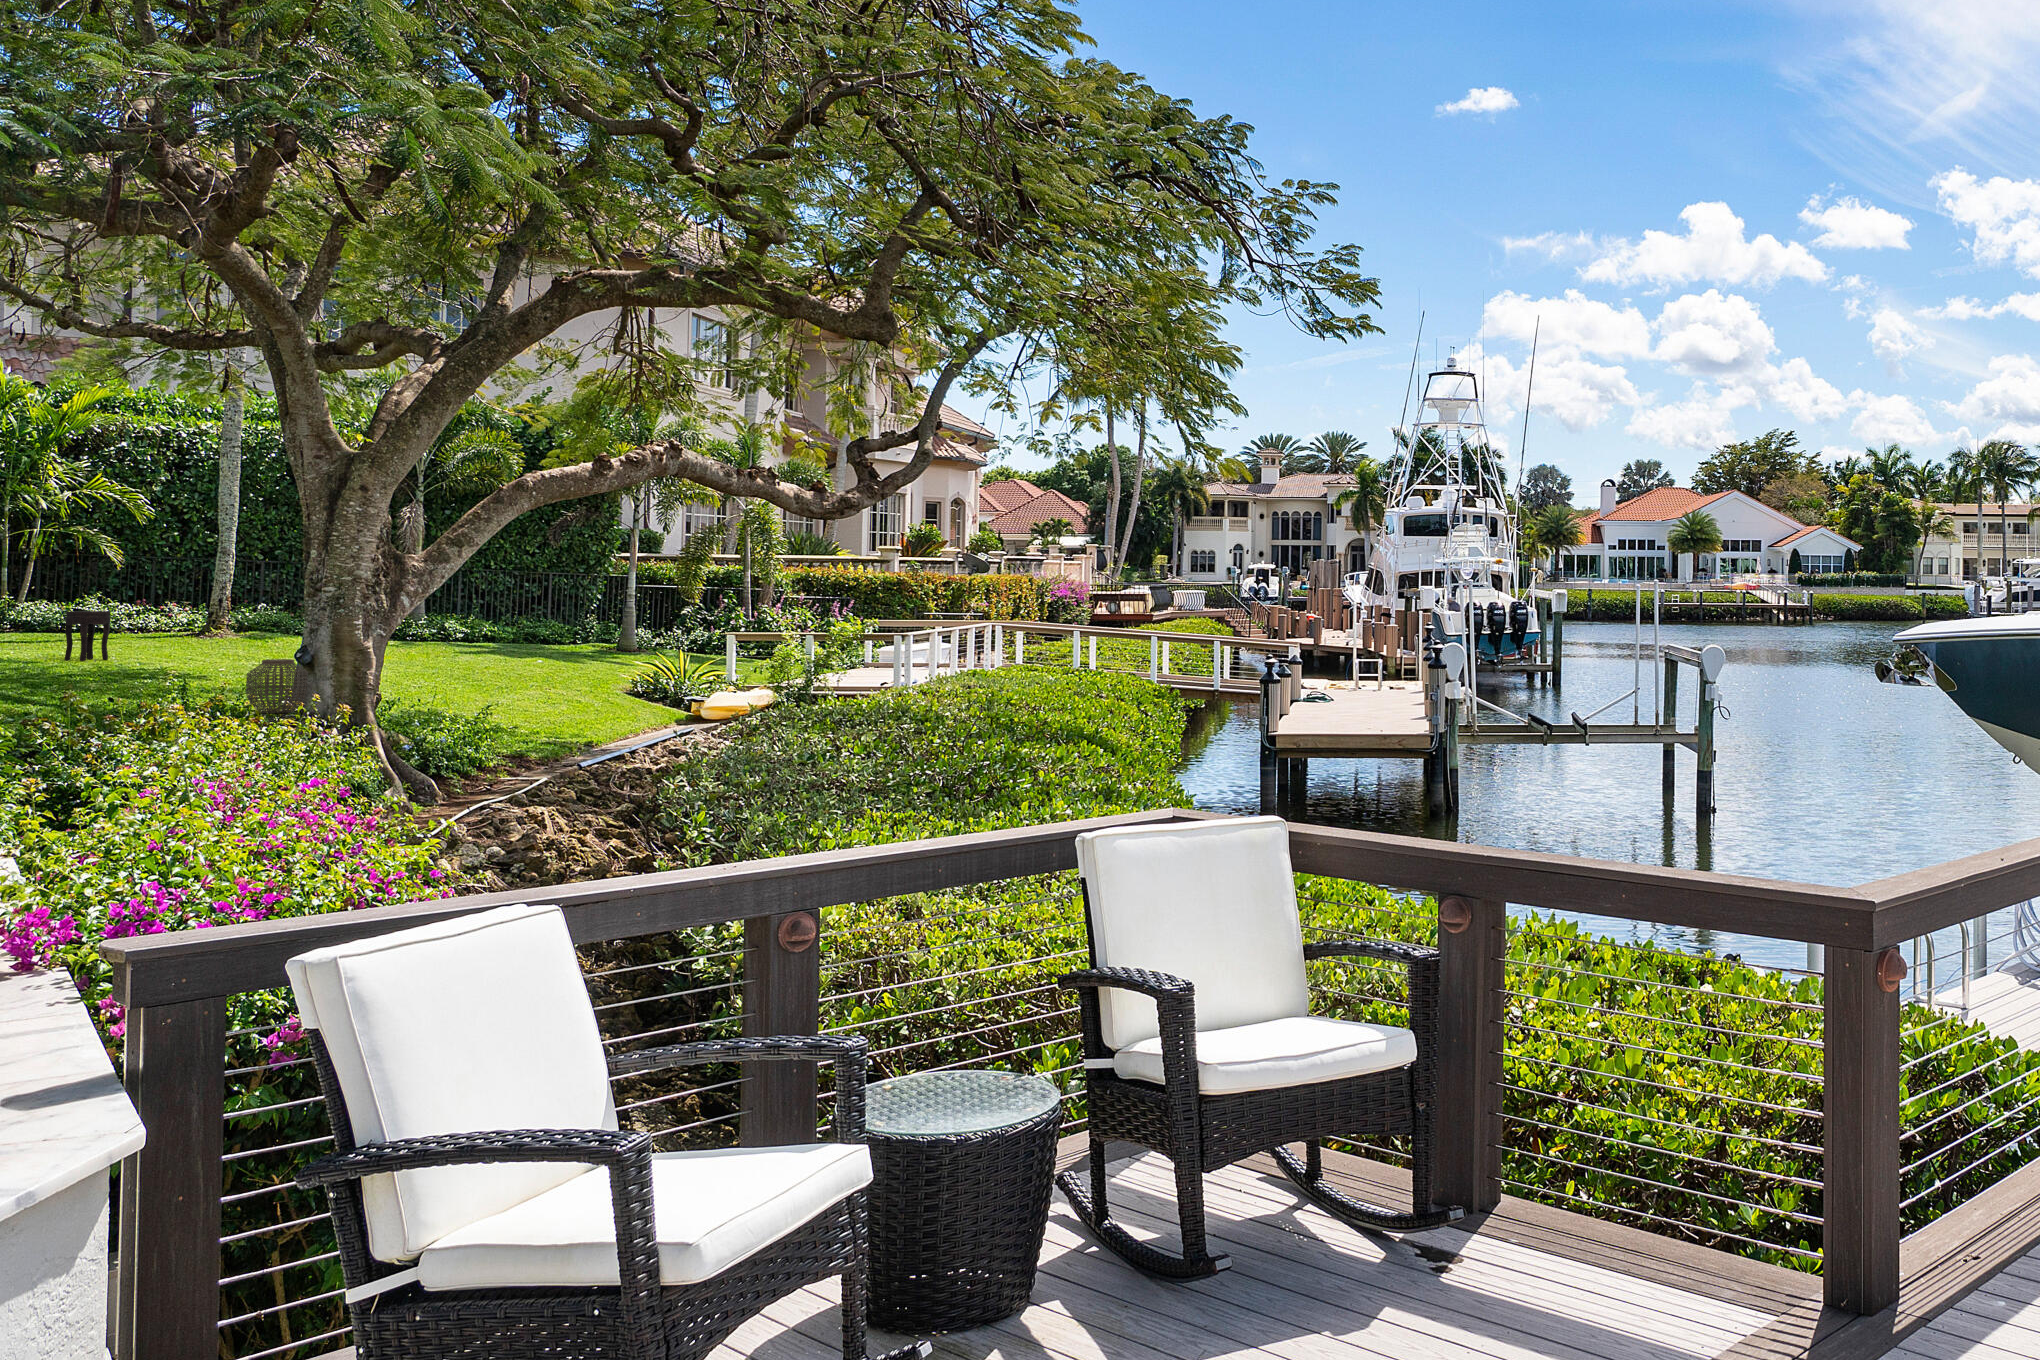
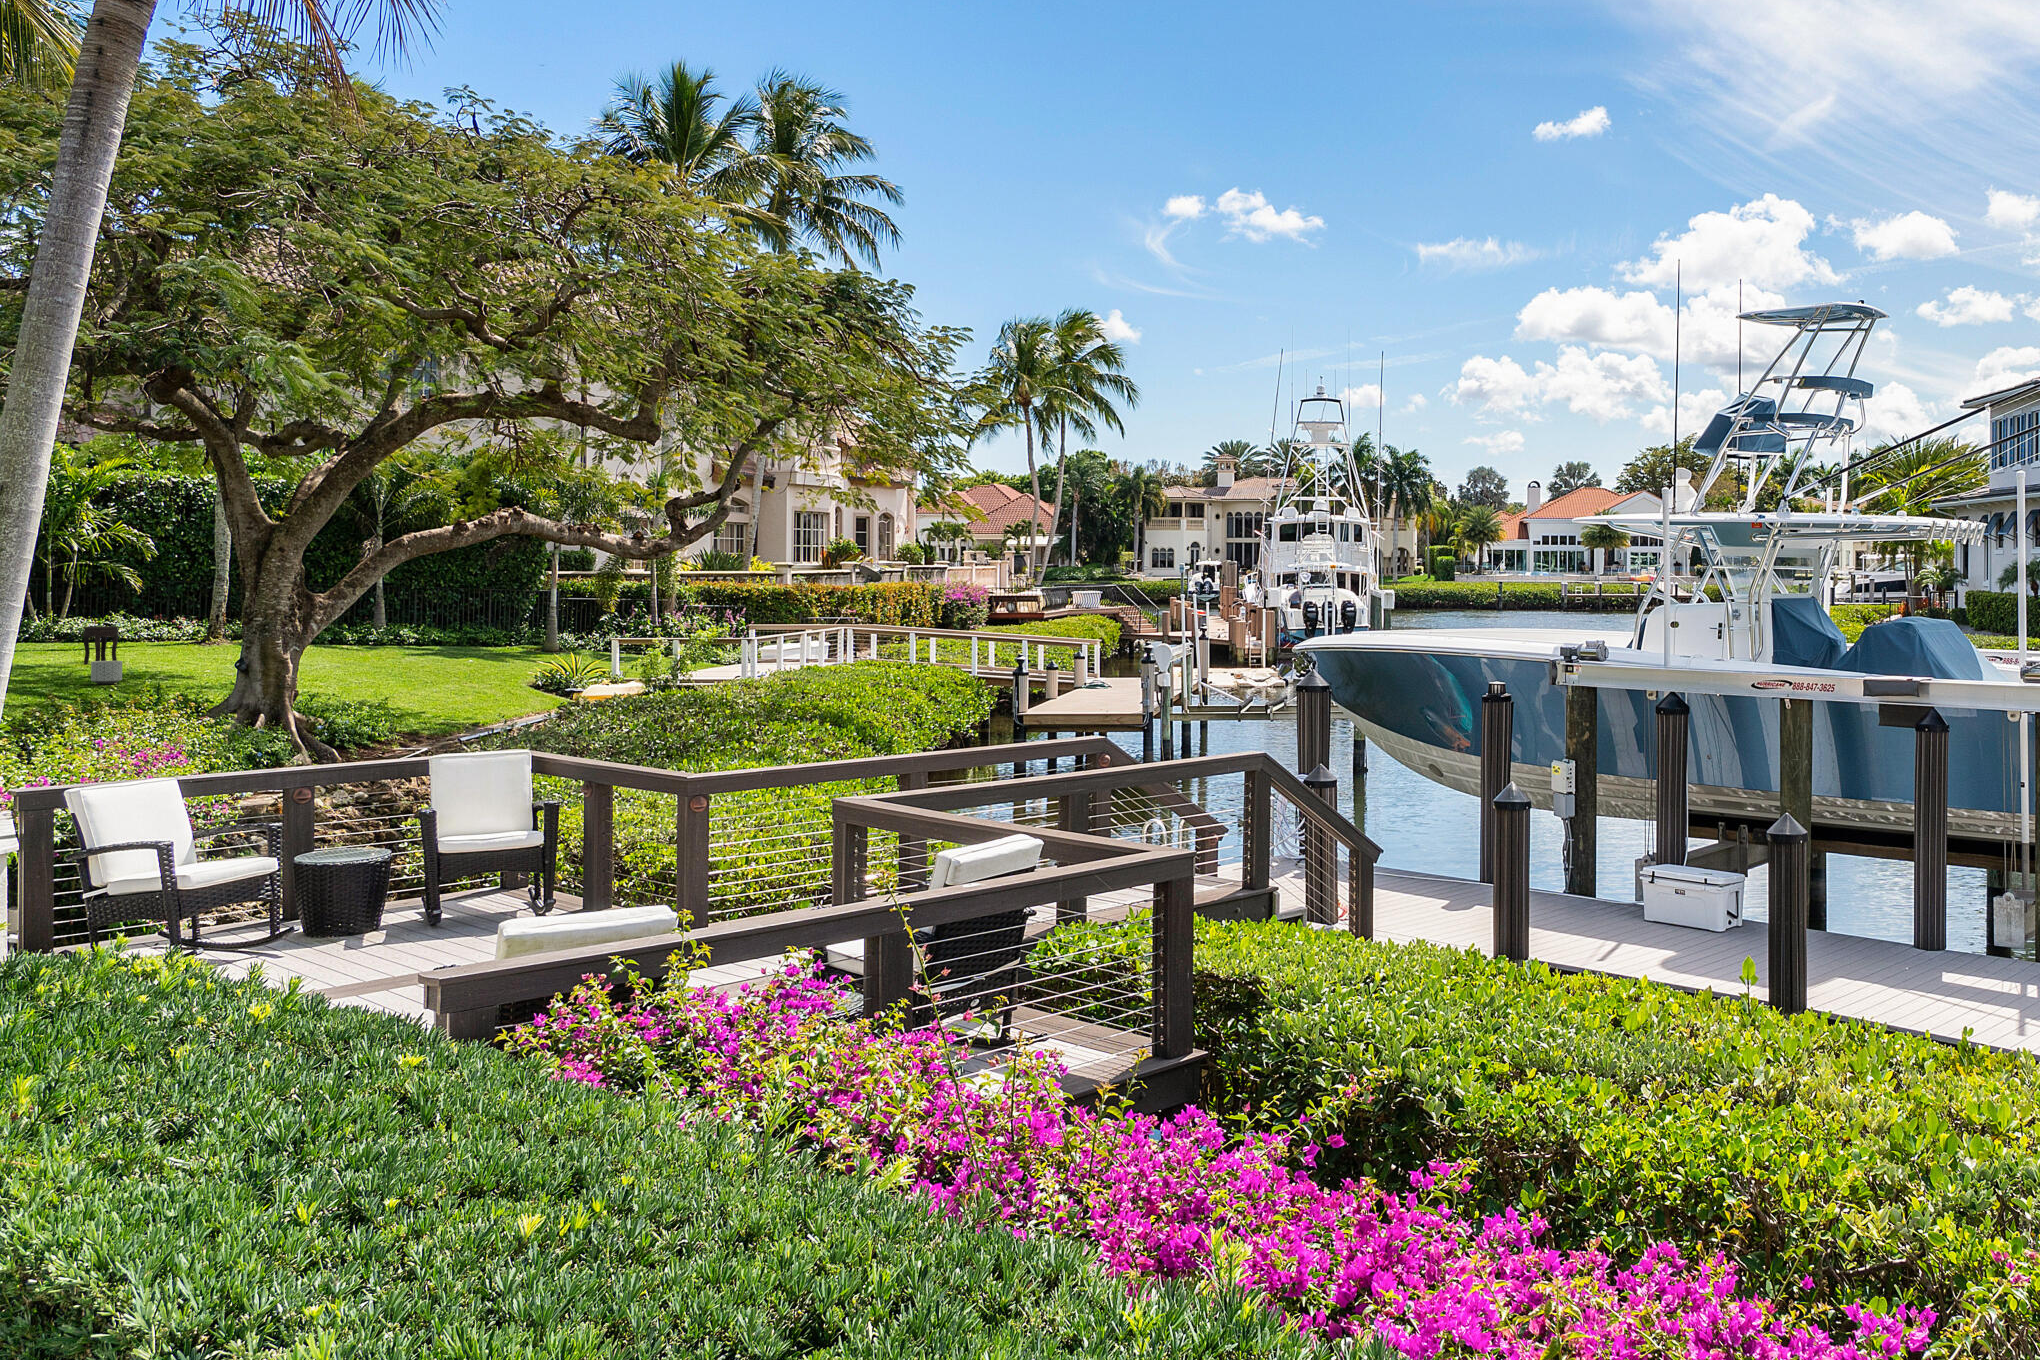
planter: none [86,655,129,688] -> present [91,661,122,685]
woven basket: present [246,659,308,713] -> none [196,663,240,702]

